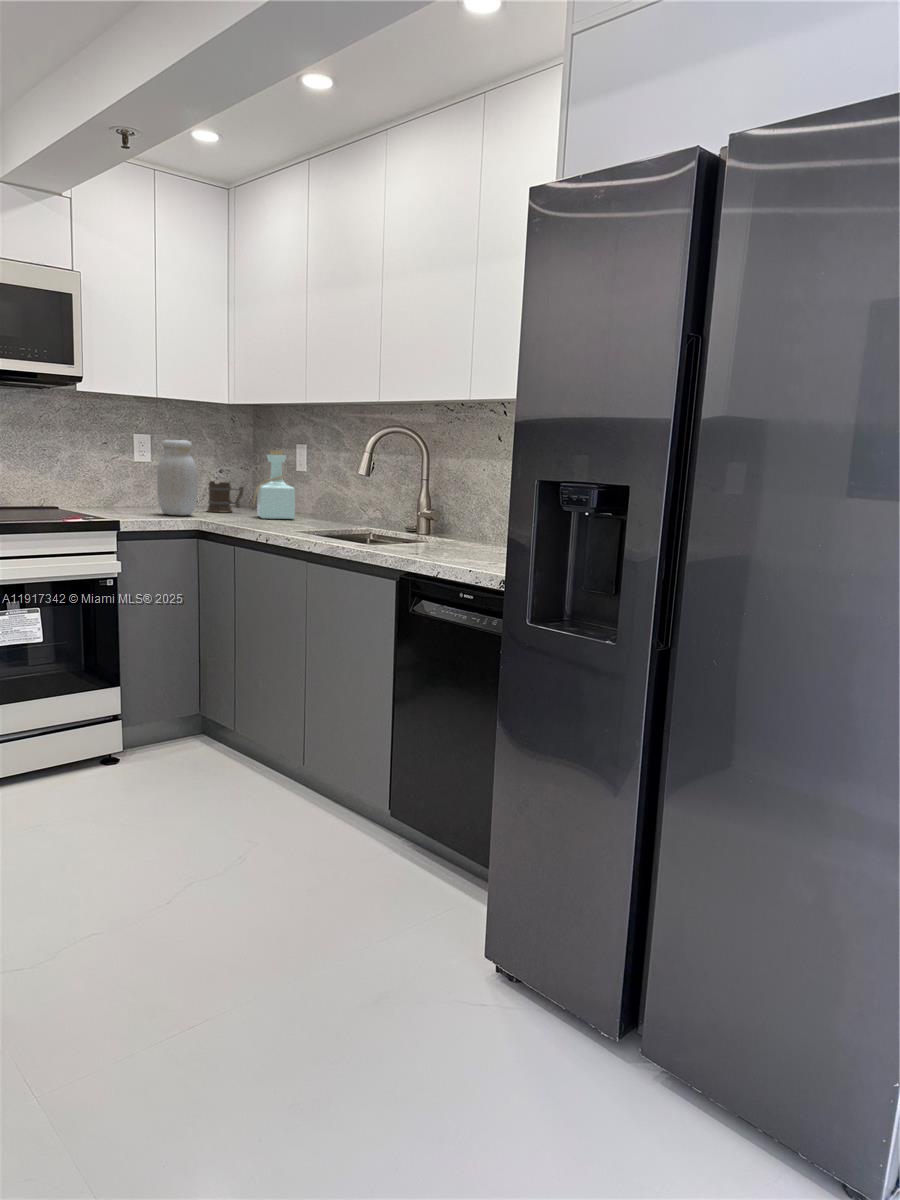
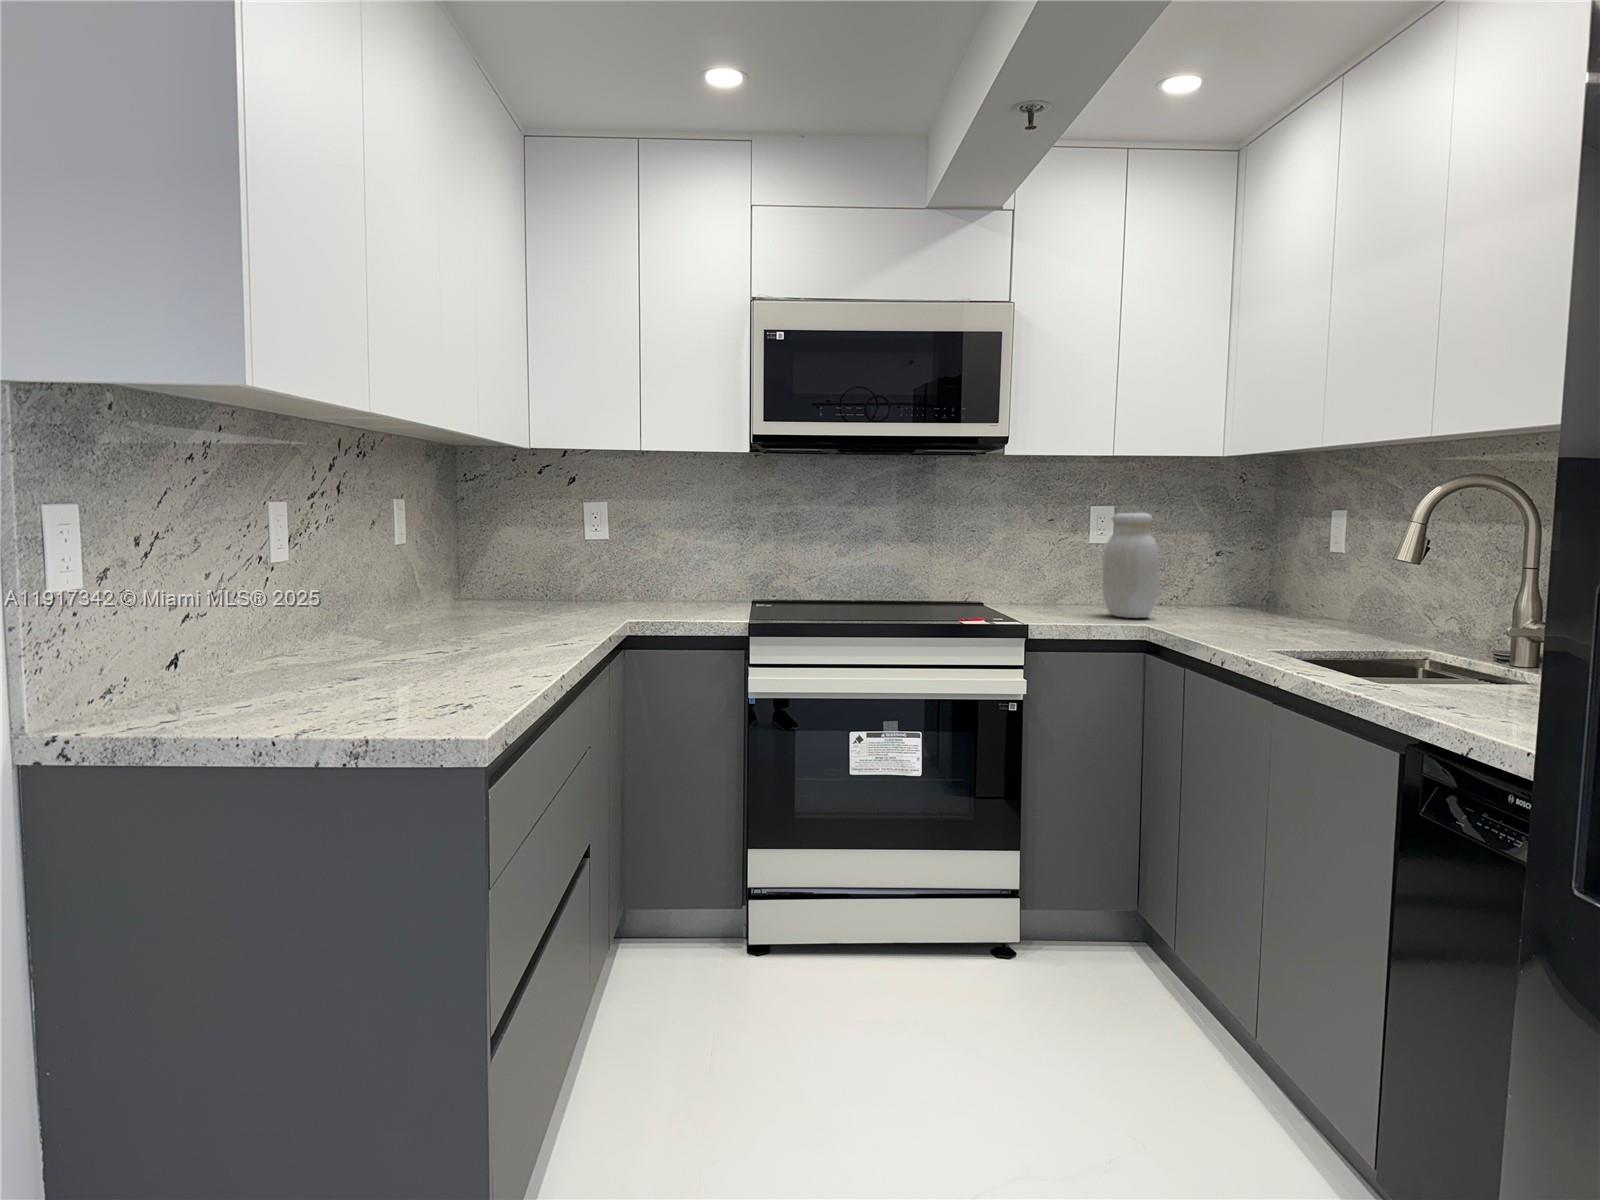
bottle: present [253,450,295,519] -> none [1243,522,1313,628]
mug: present [207,481,244,512] -> none [1182,569,1240,614]

